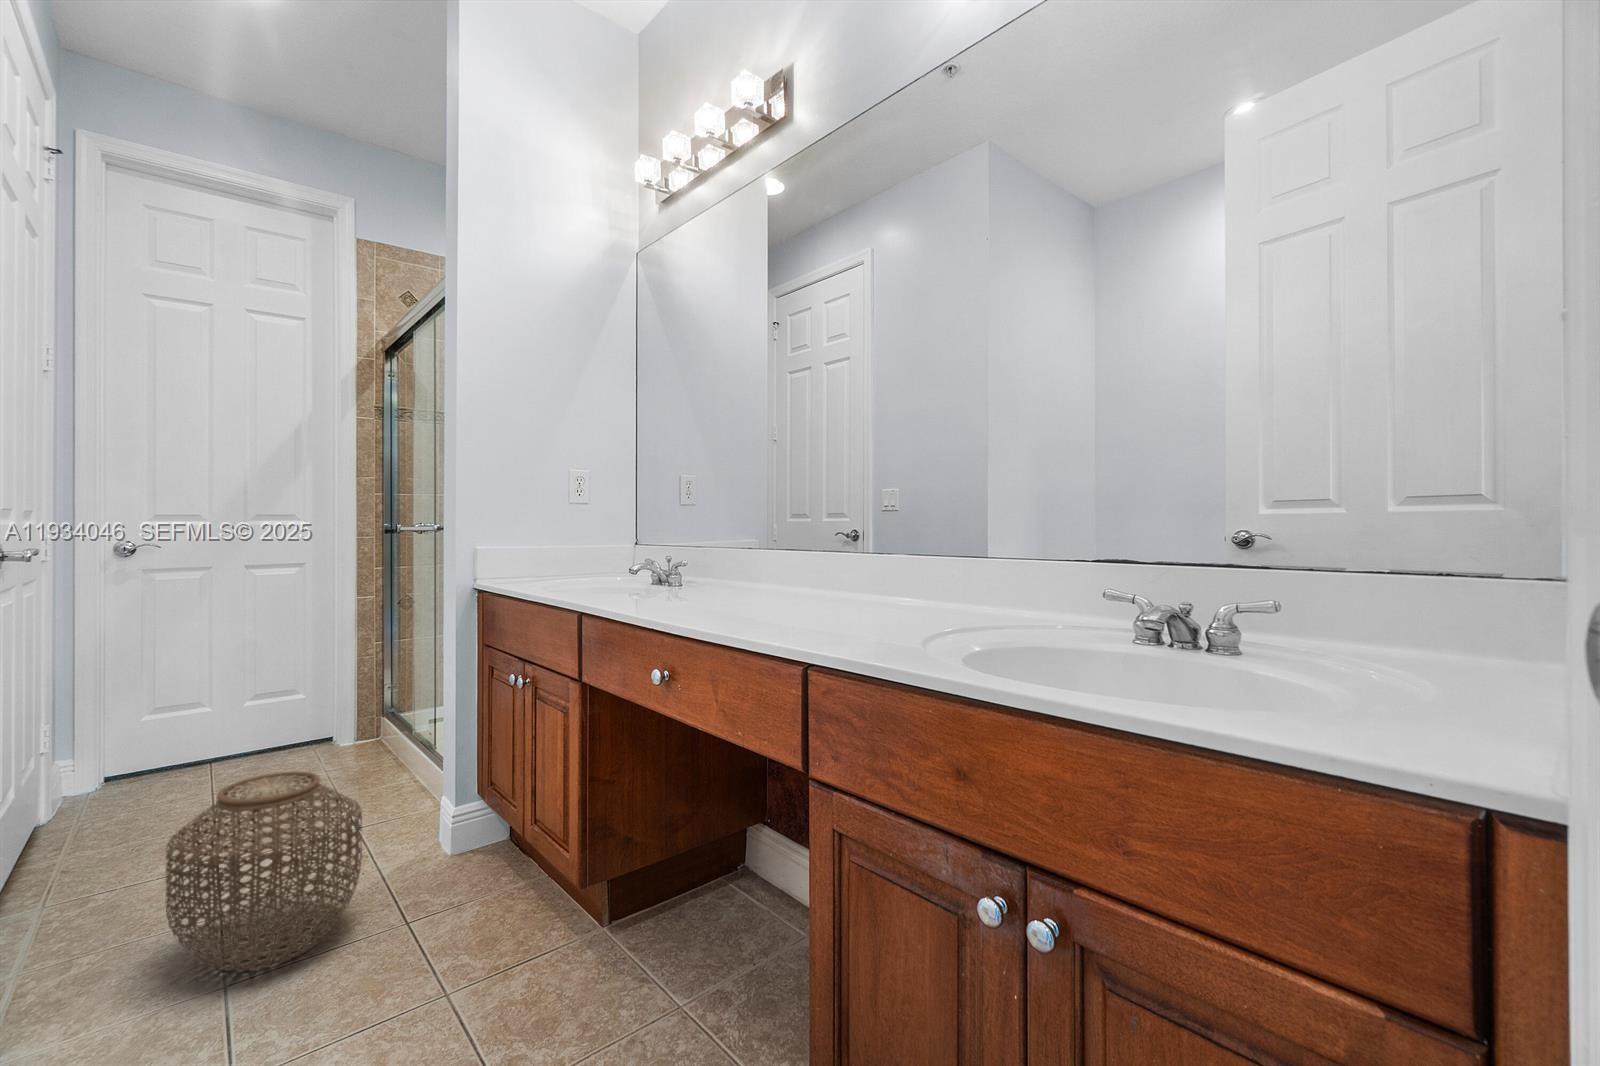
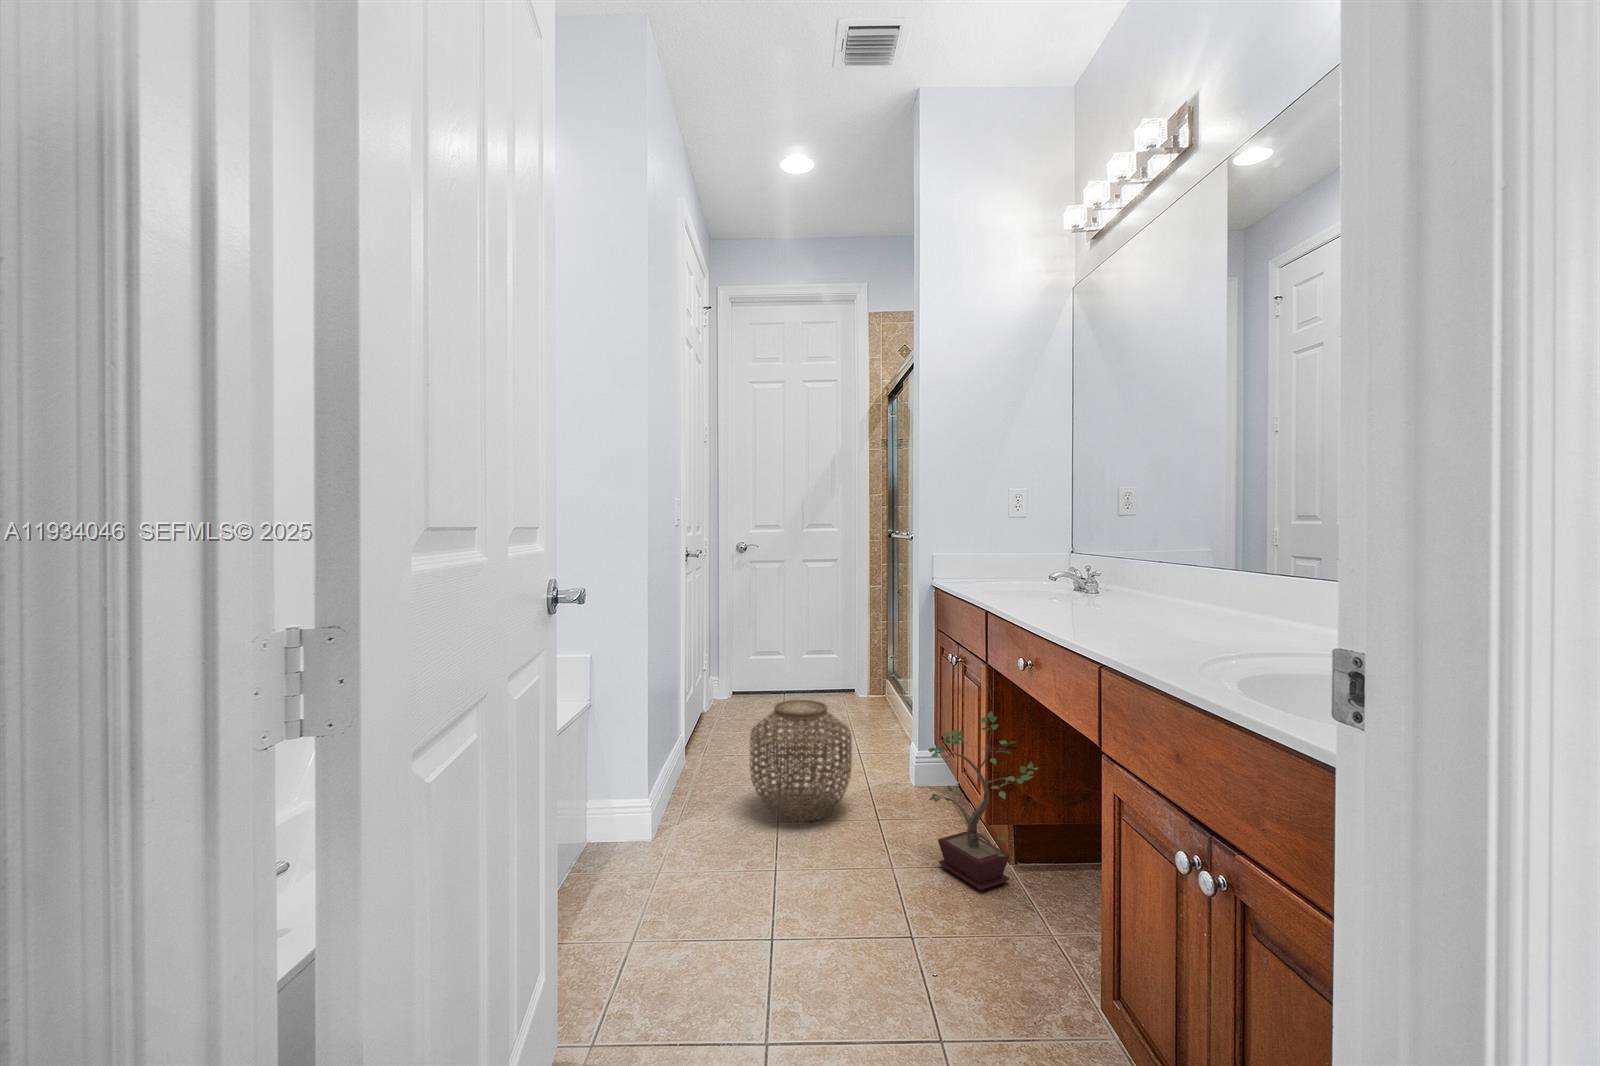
potted plant: none [493,740,655,976] -> present [928,711,1038,890]

